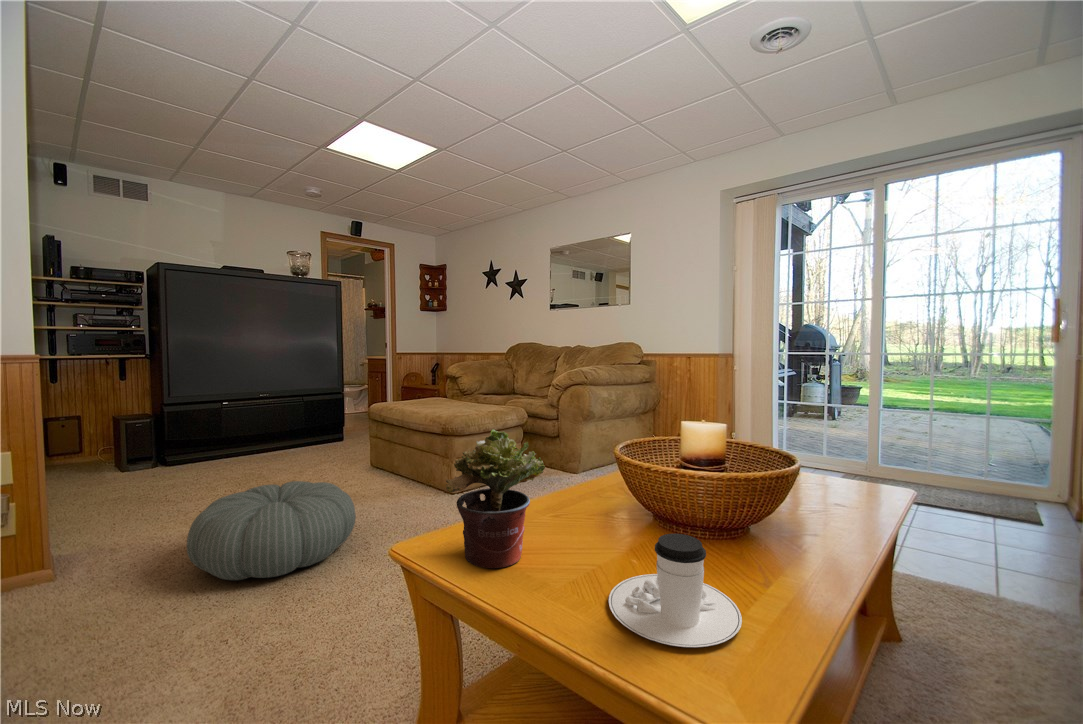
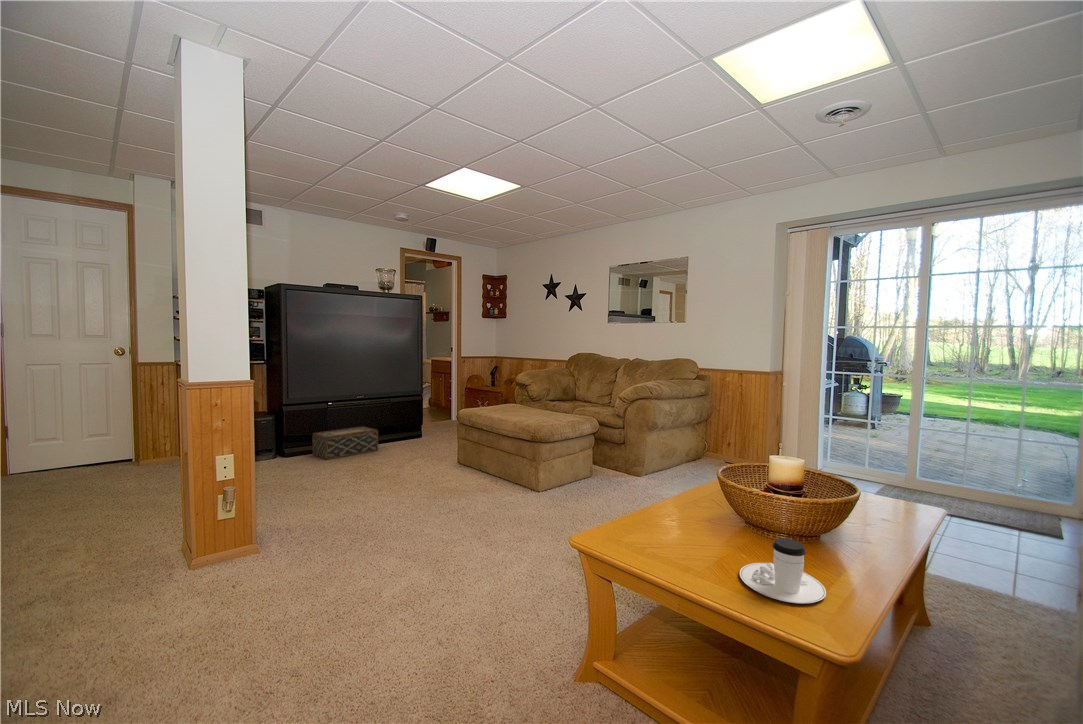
woven basket: none [201,428,284,466] -> present [312,426,378,460]
potted plant: present [446,430,545,568] -> none [621,464,686,555]
pouf: present [187,481,356,580] -> none [366,480,481,555]

